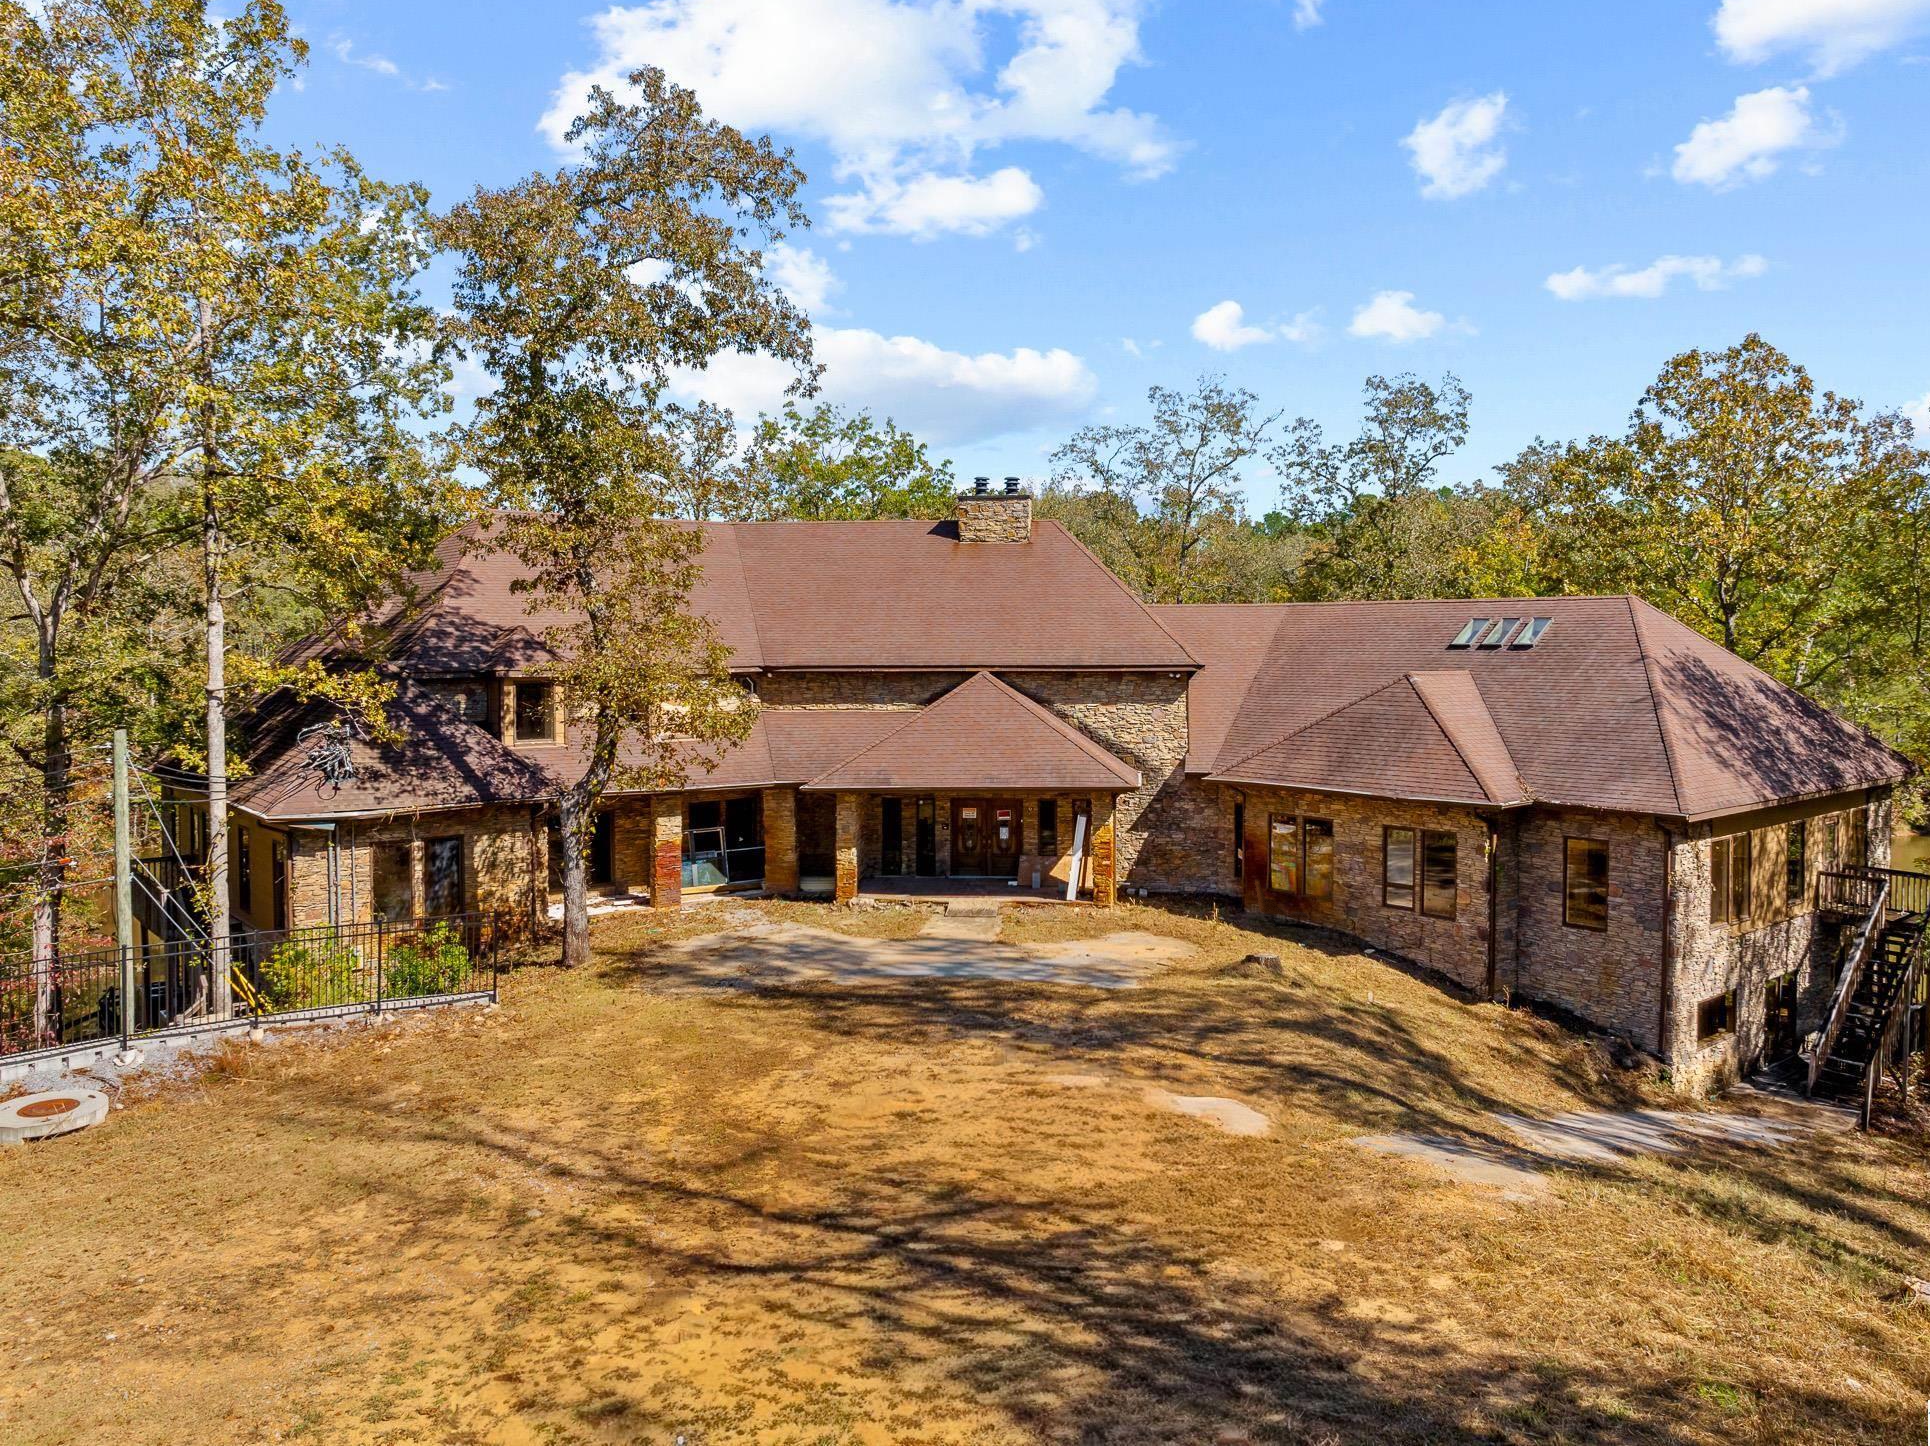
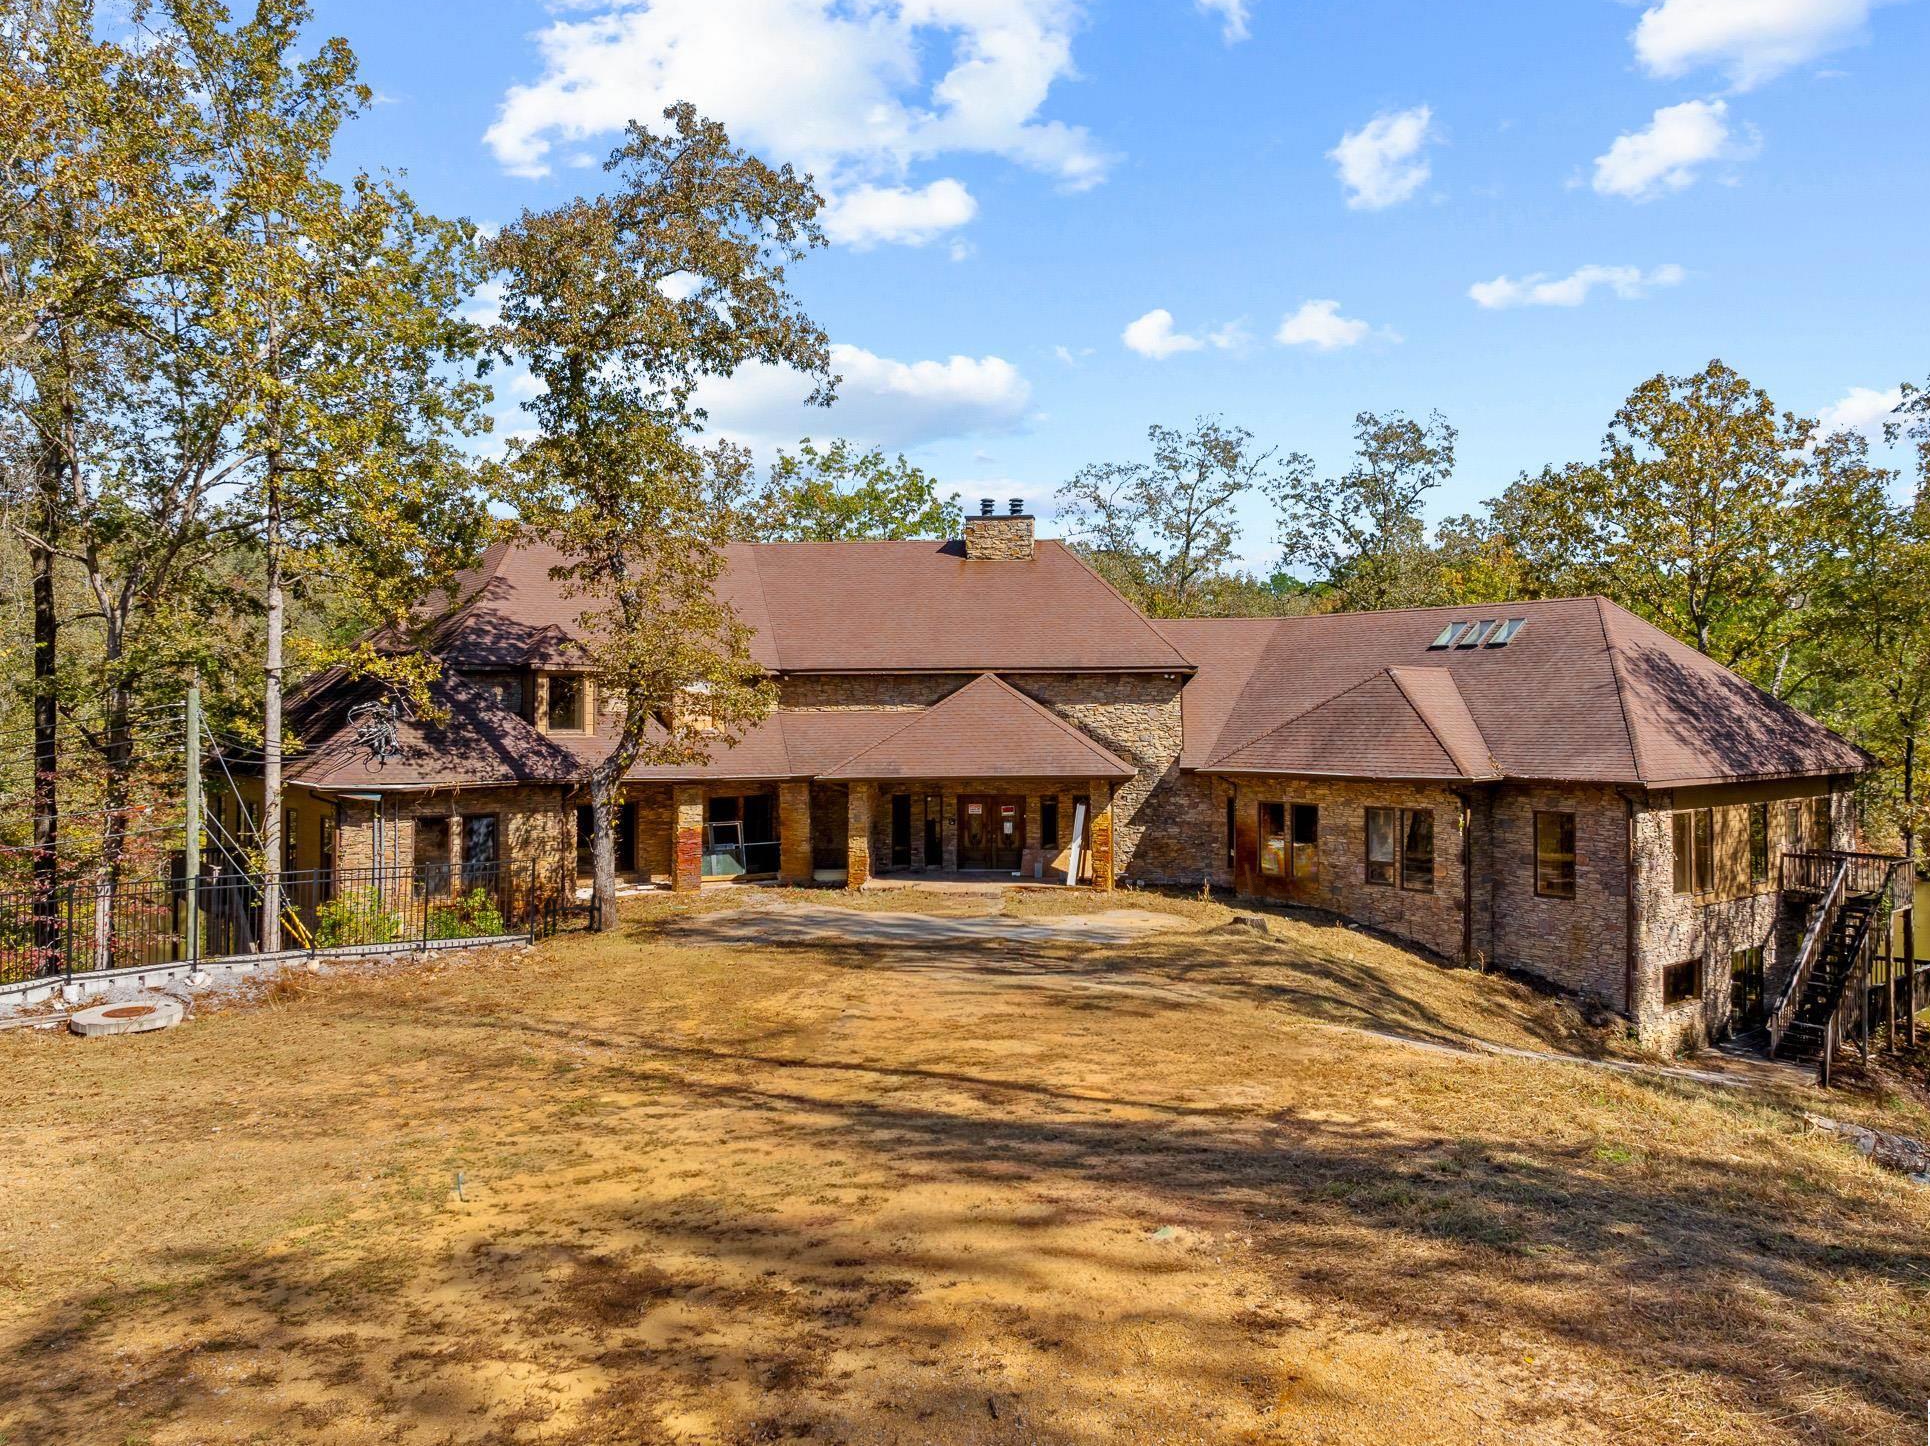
bench: none [512,926,575,974] -> present [543,894,602,935]

